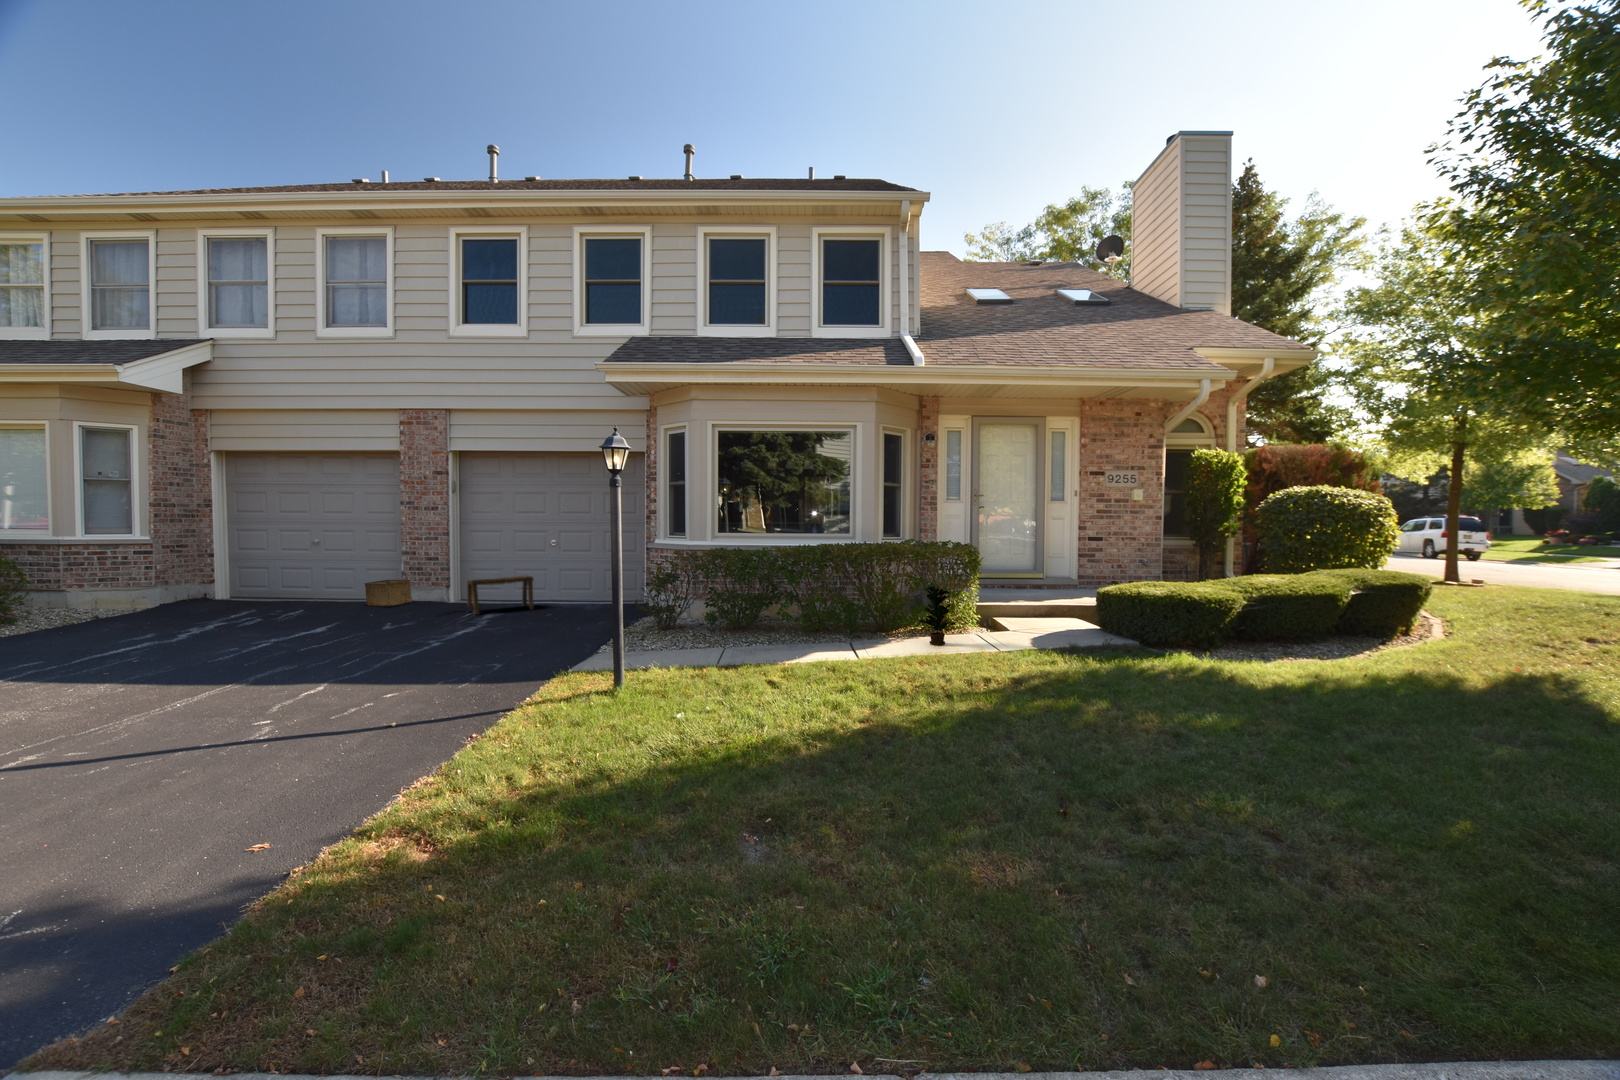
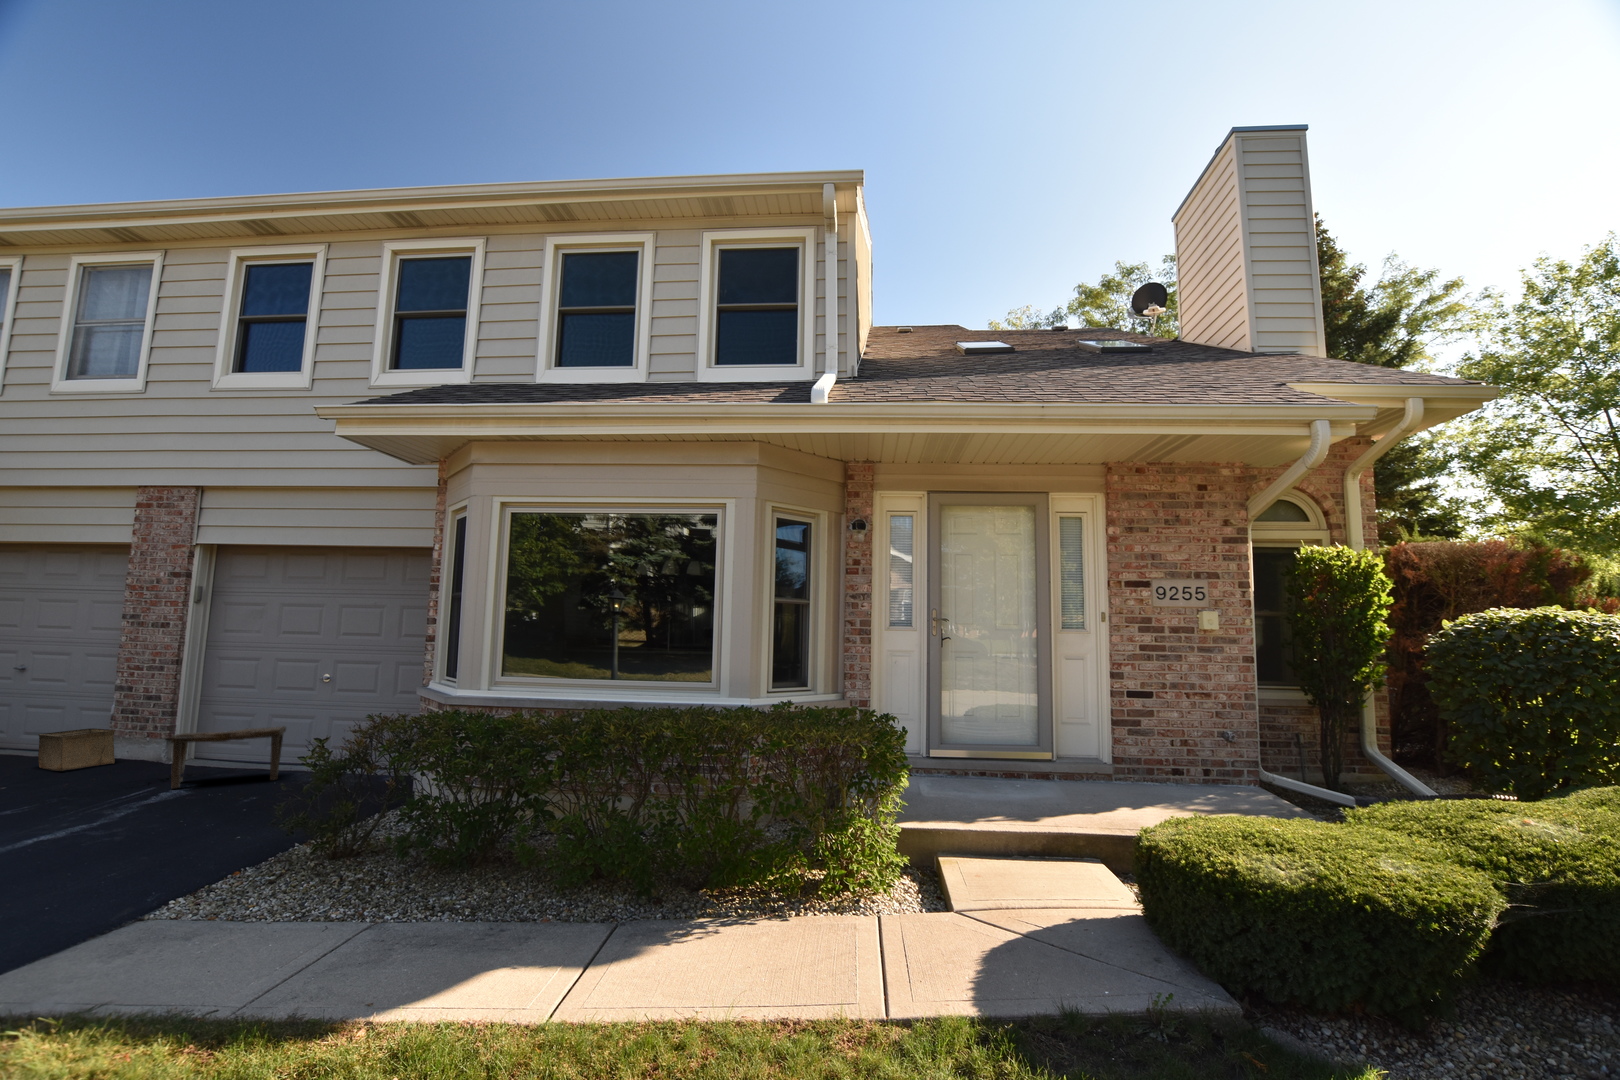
potted plant: present [920,586,956,645] -> none [763,793,839,923]

